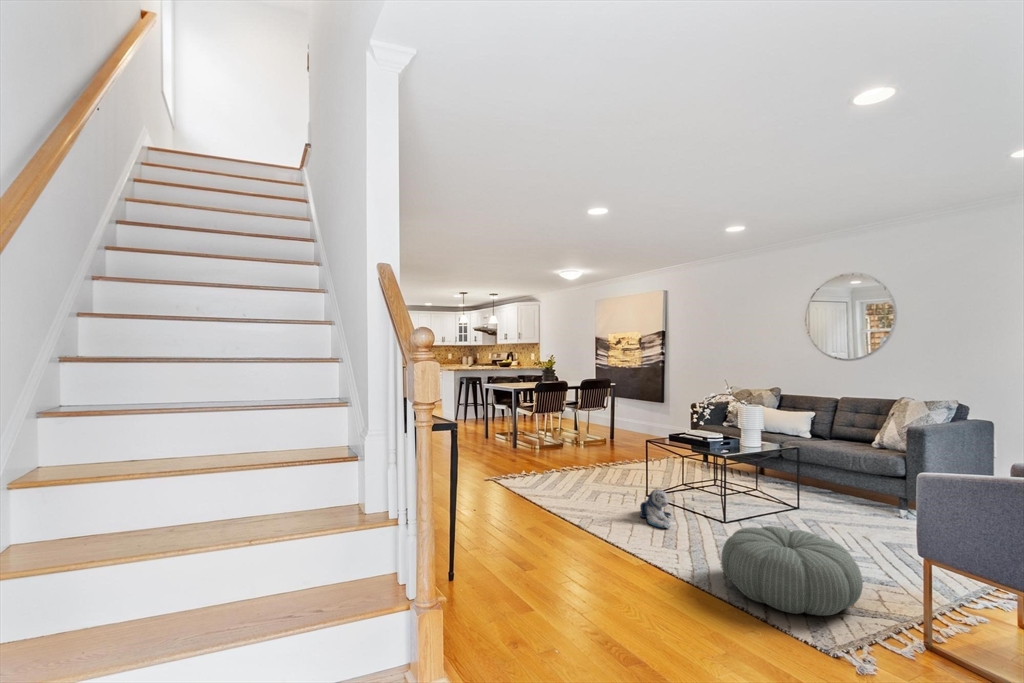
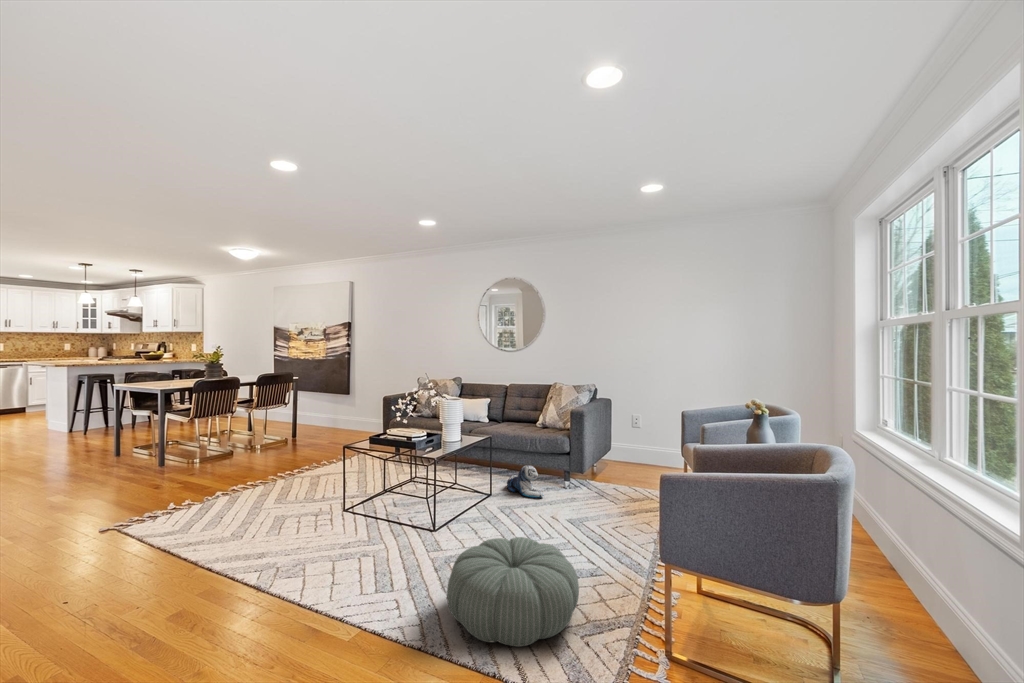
plush toy: present [640,489,671,528] -> present [507,465,544,498]

